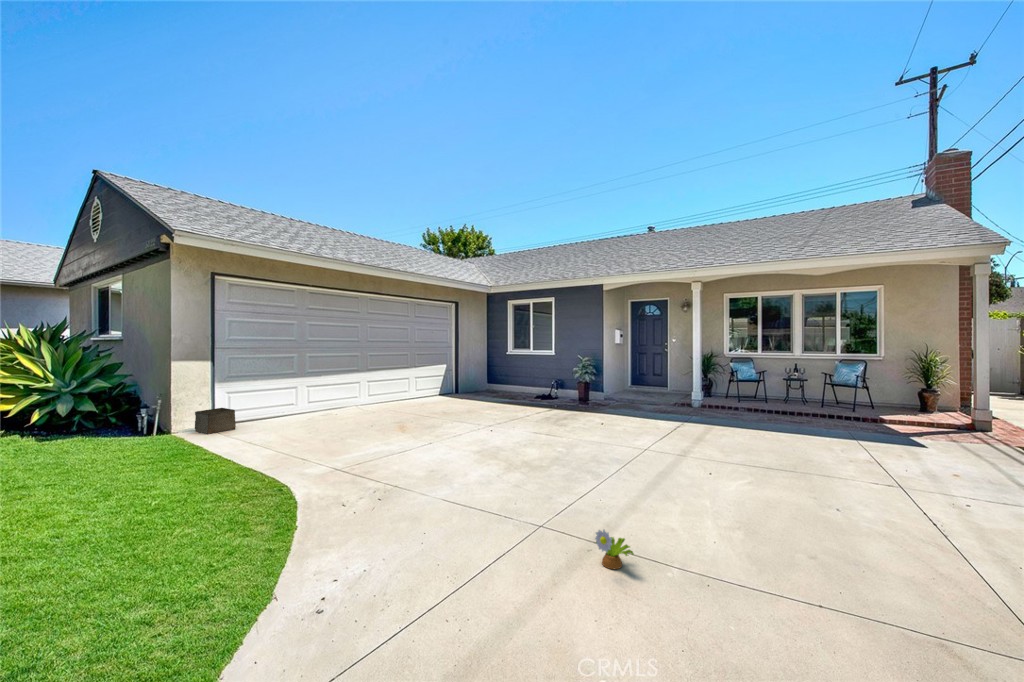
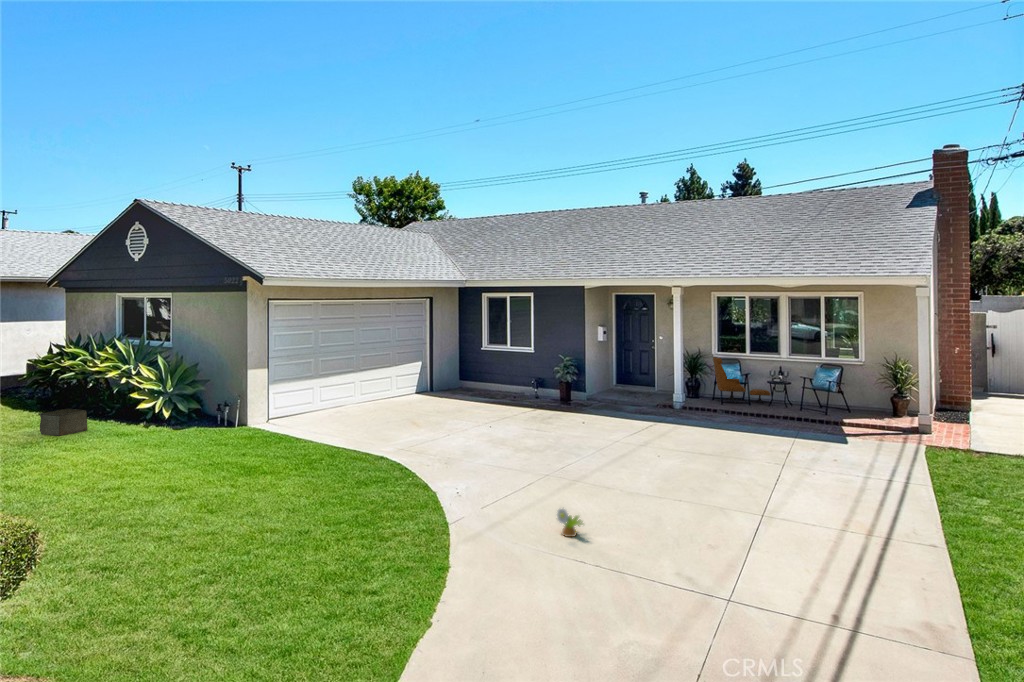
lounge chair: none [728,357,788,402] -> present [713,357,771,403]
storage bin: present [195,408,236,434] -> present [40,409,87,436]

